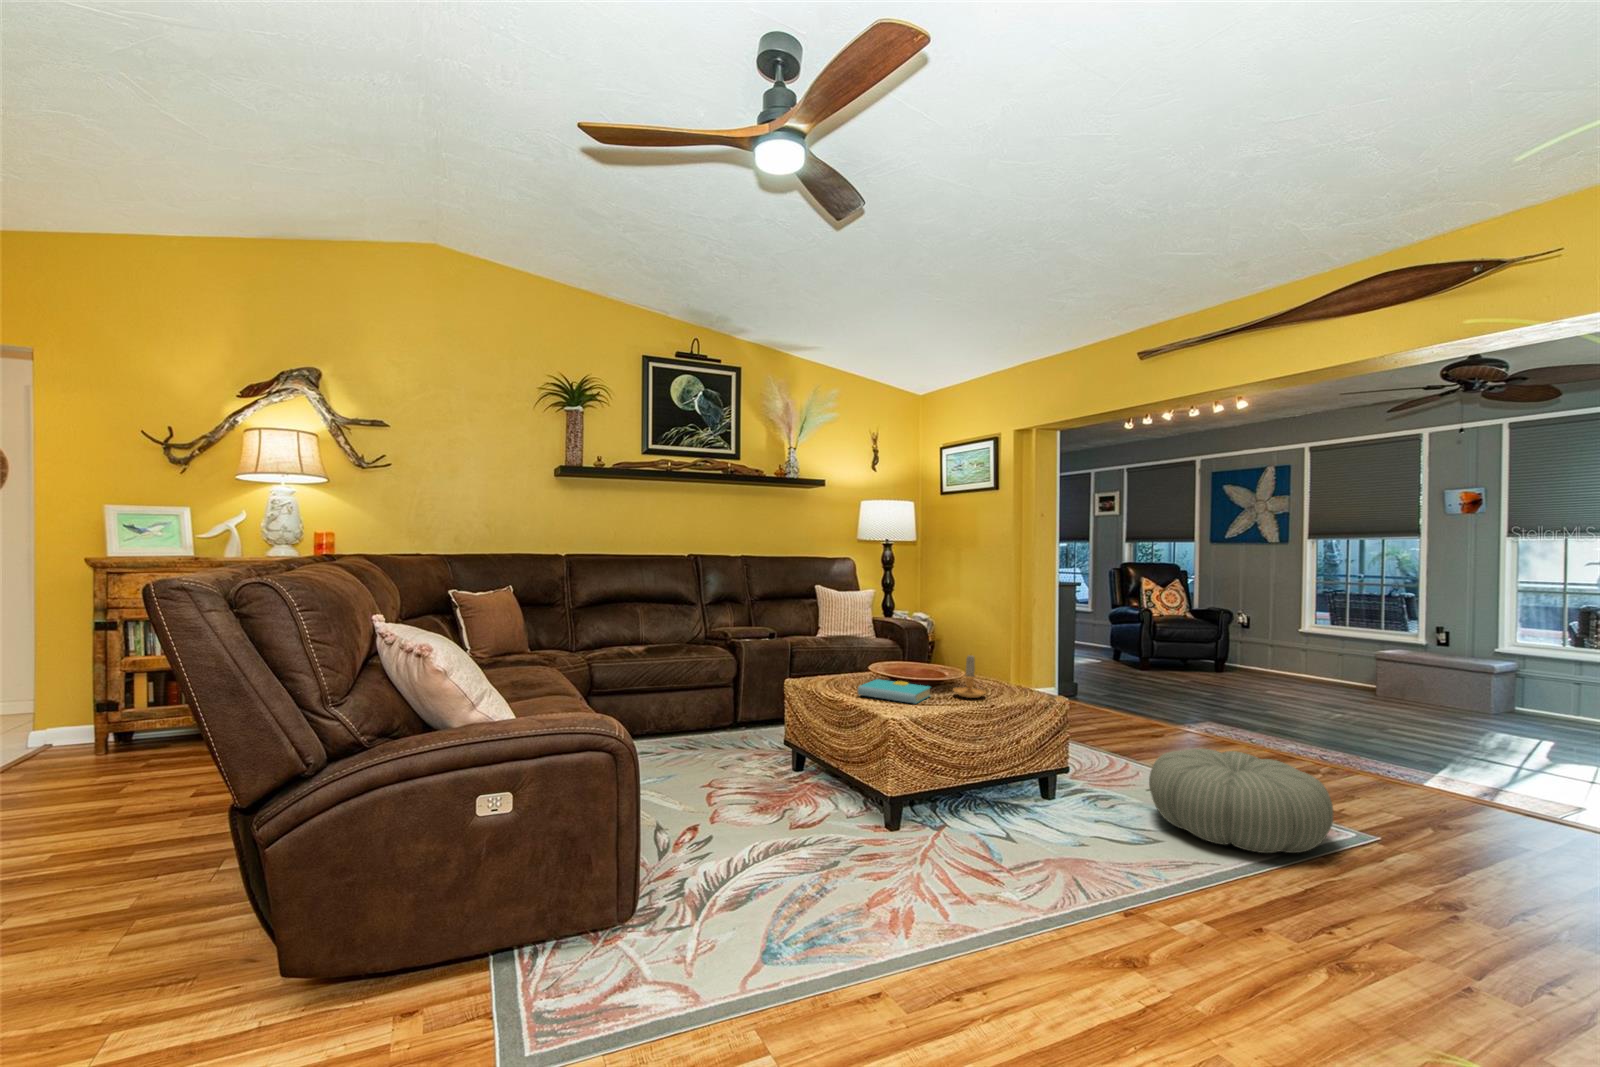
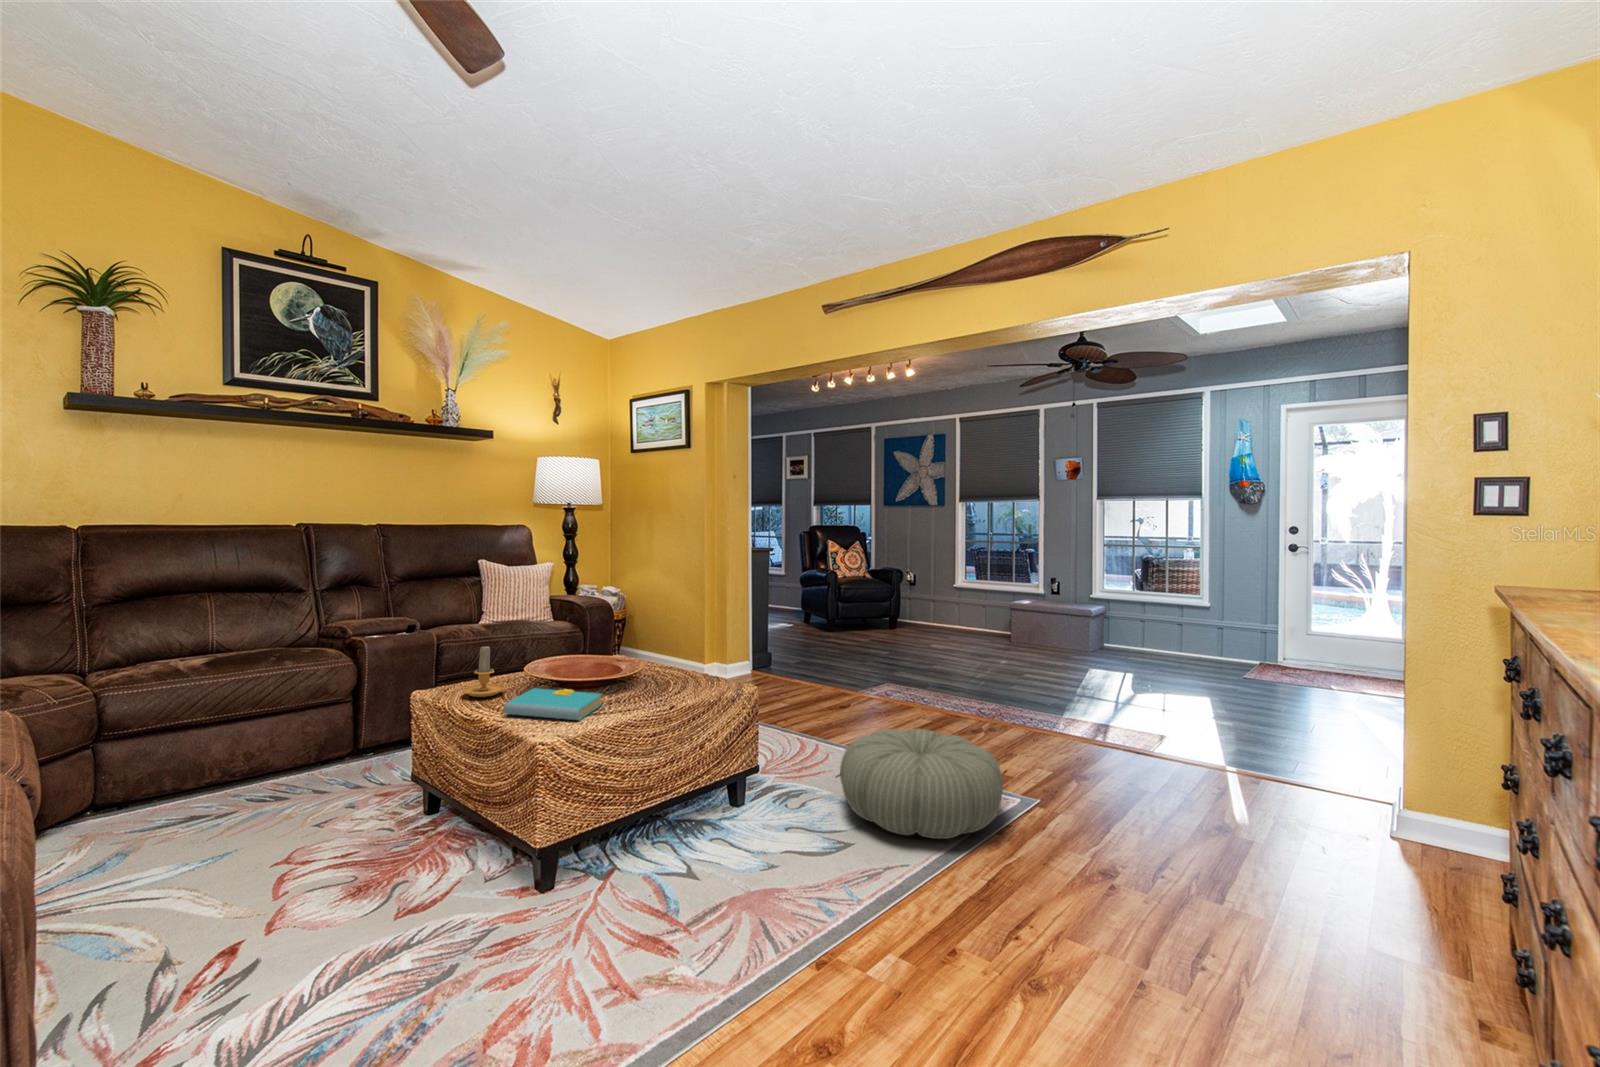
candle: present [953,655,986,698] -> present [462,646,513,697]

